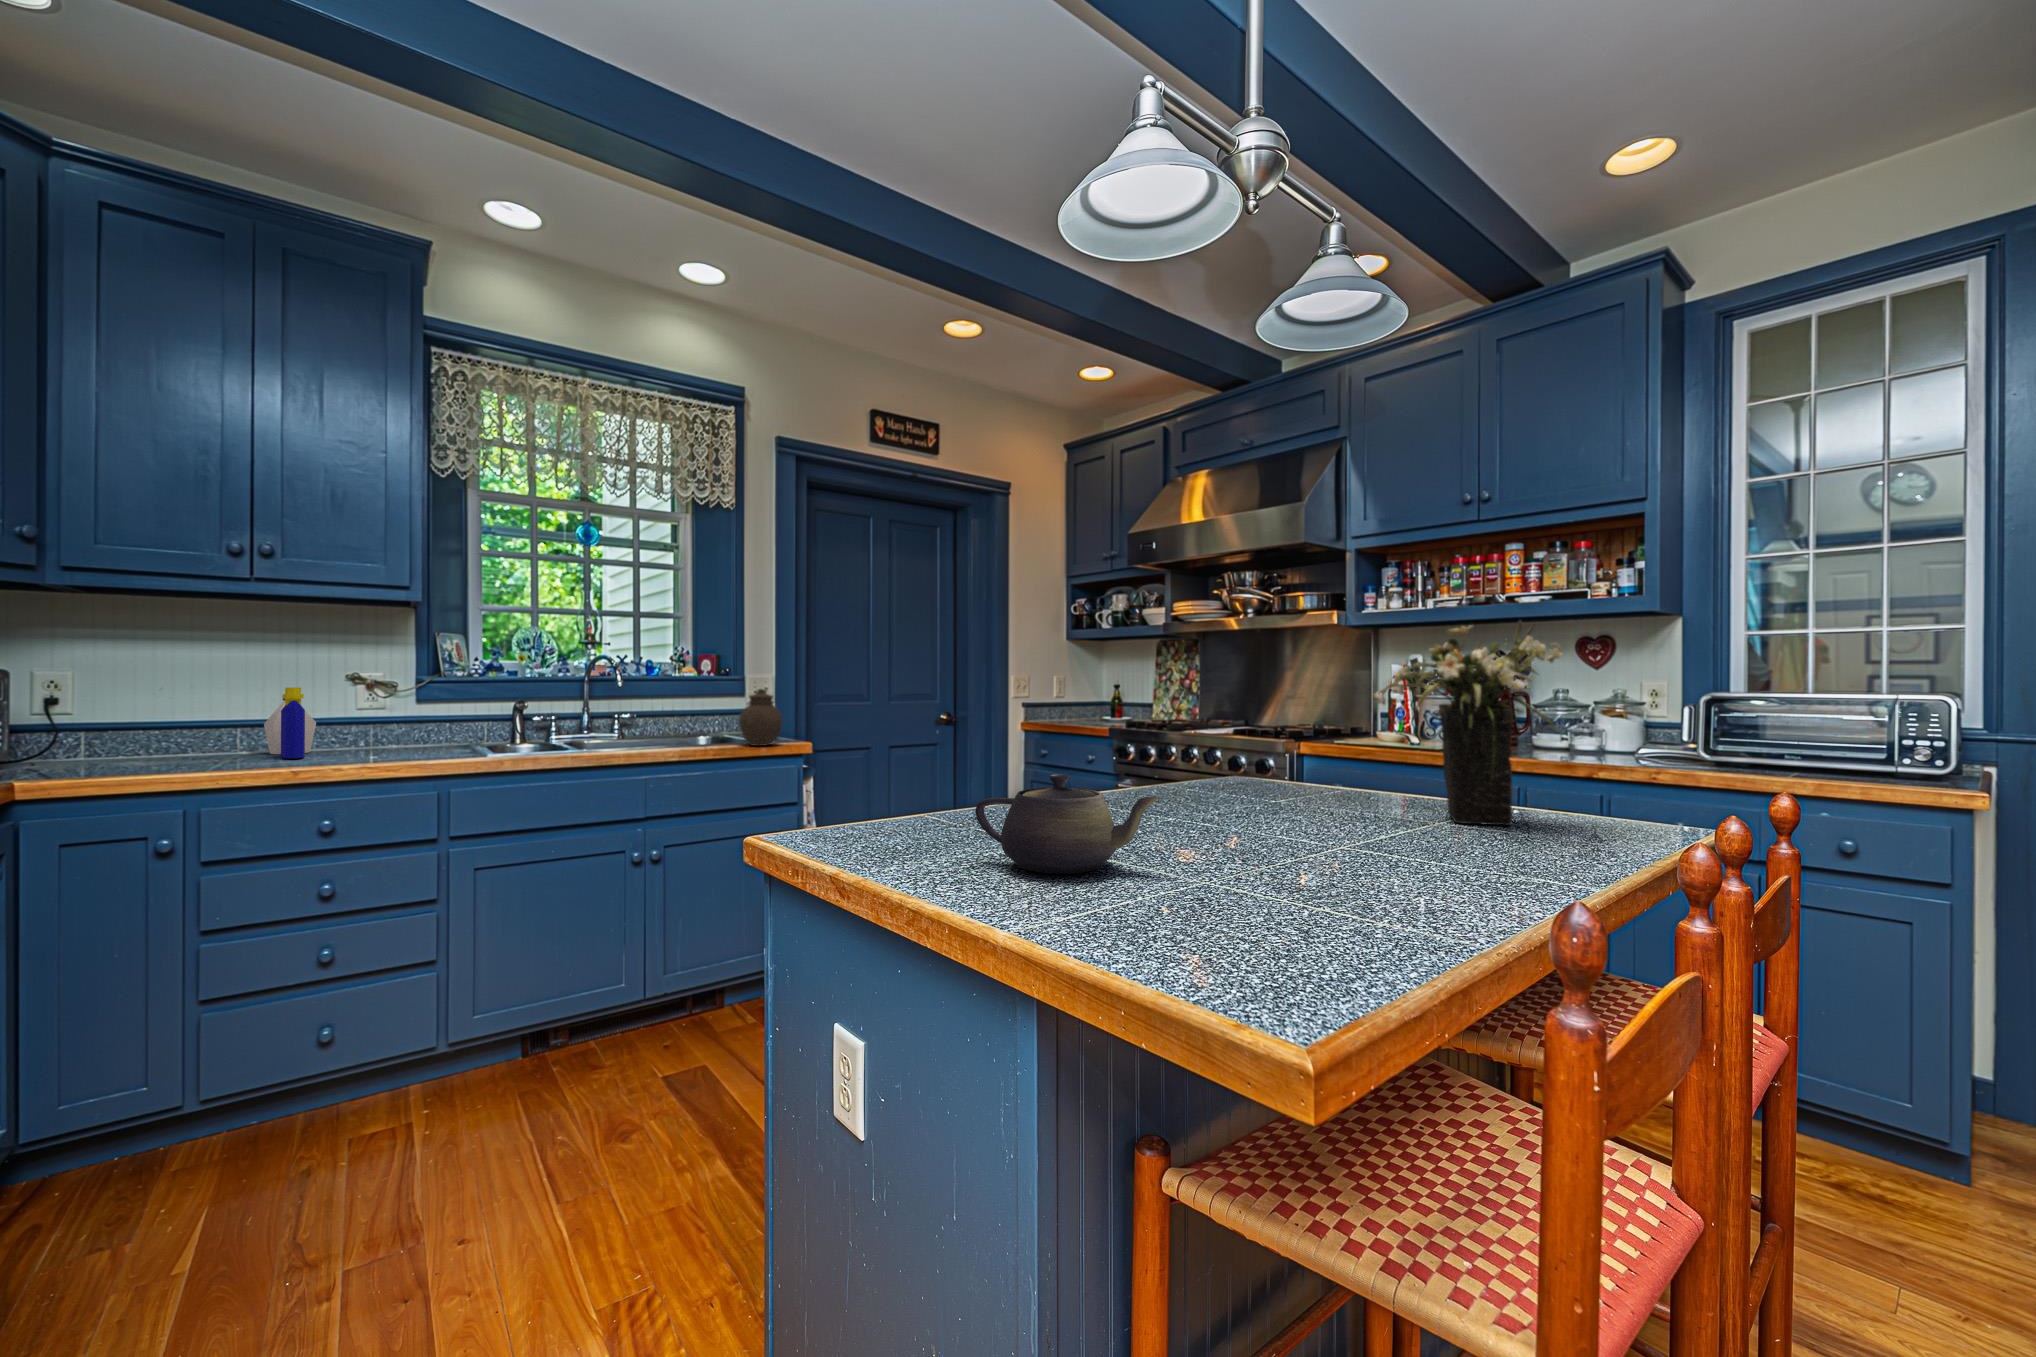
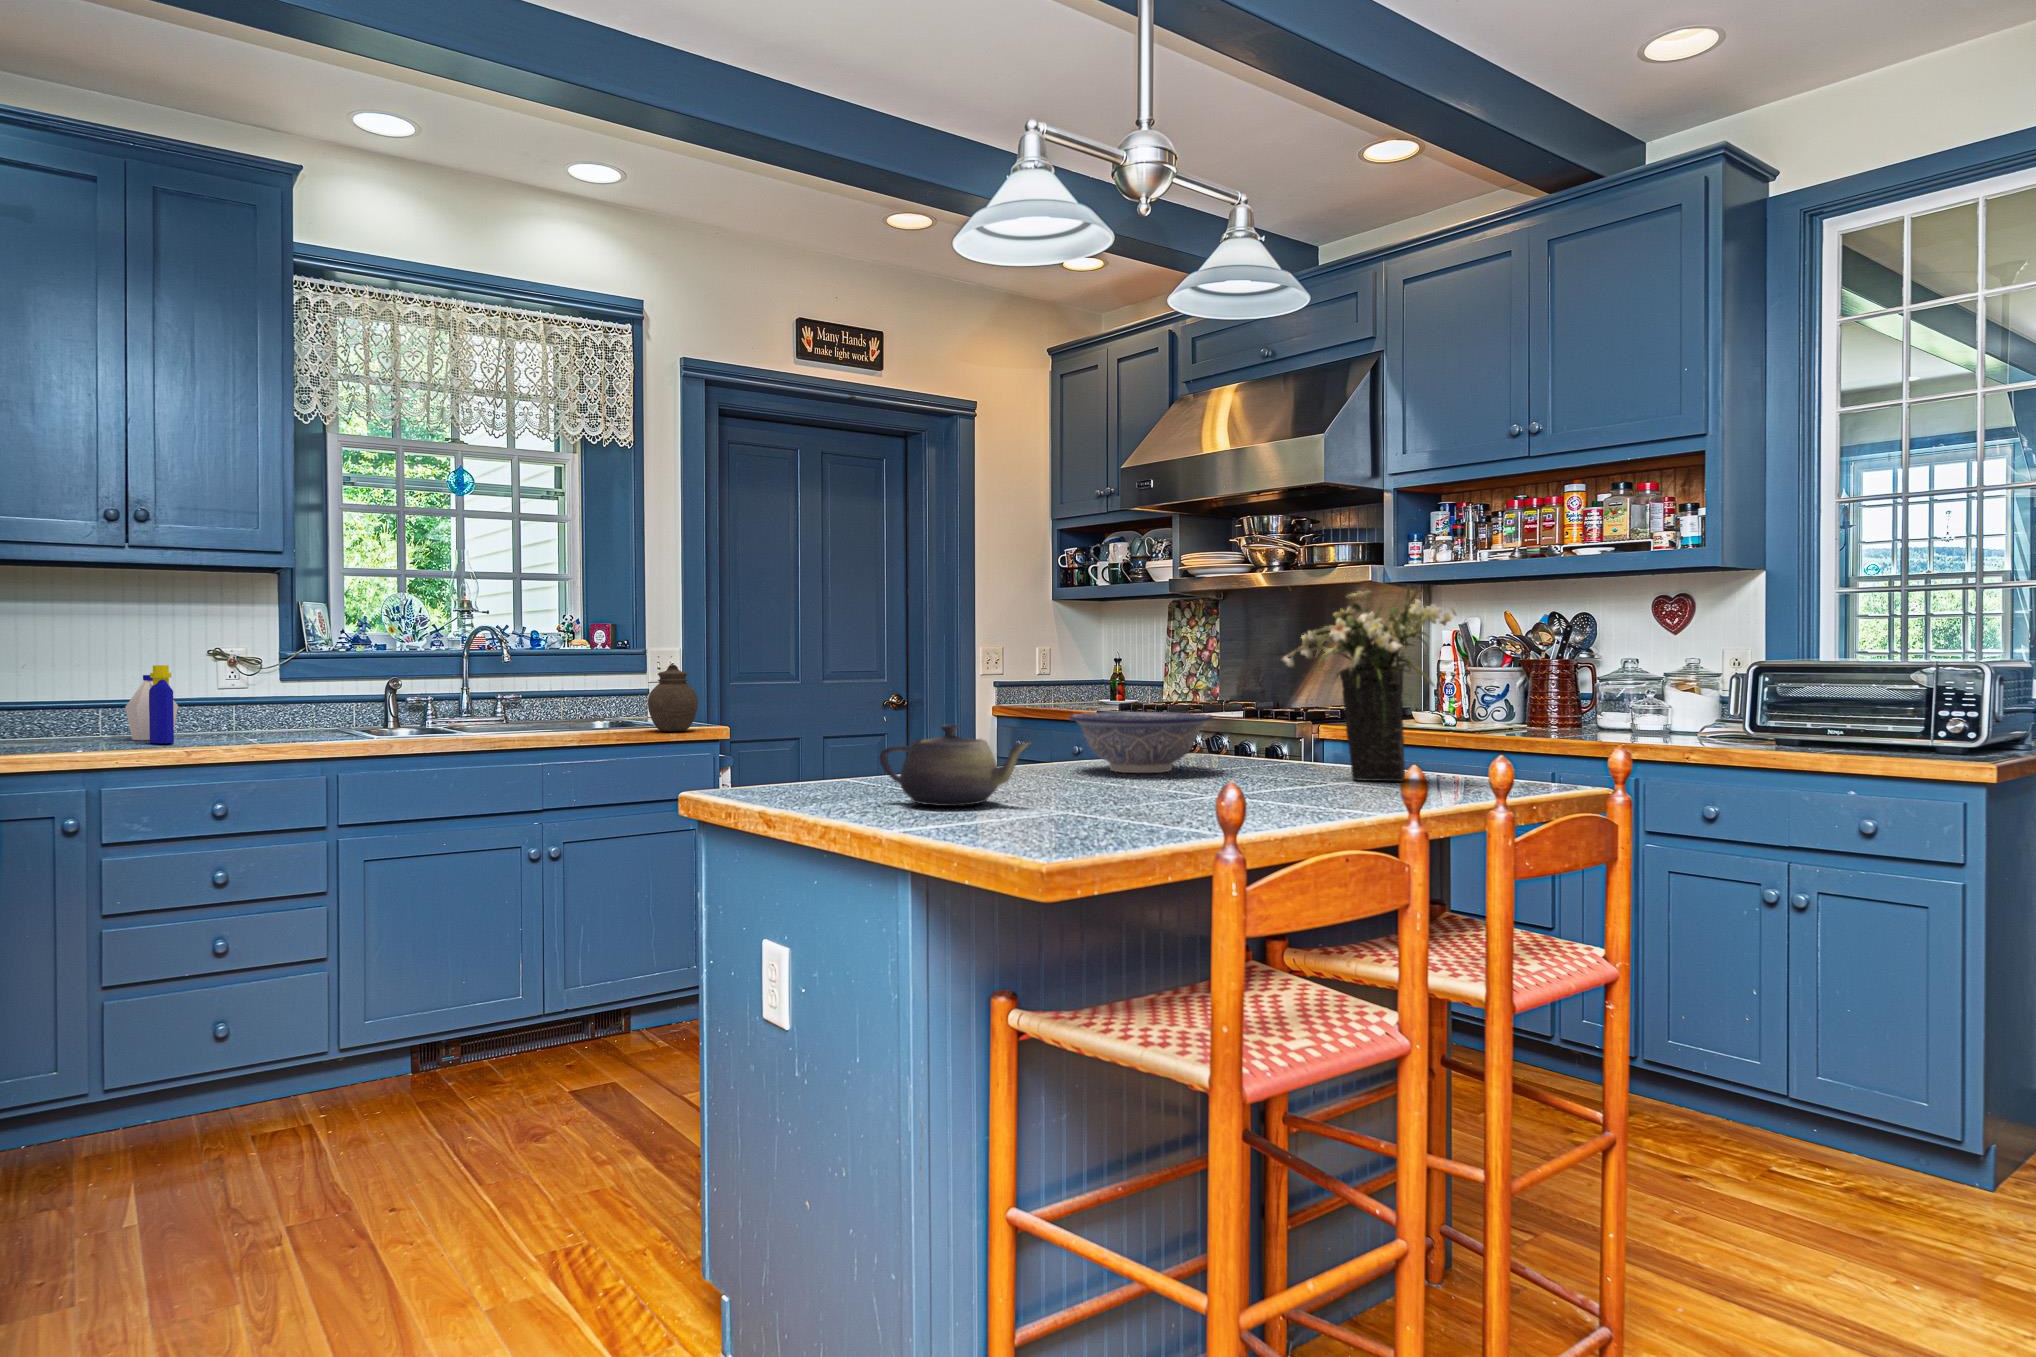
decorative bowl: none [1146,744,1295,810] -> present [1069,712,1213,773]

